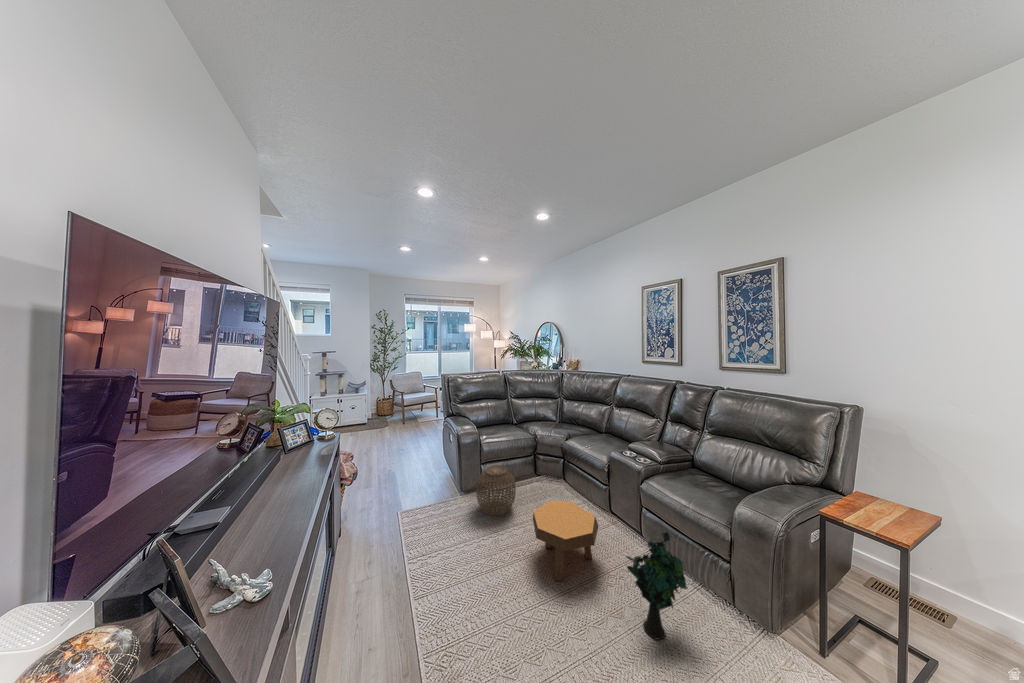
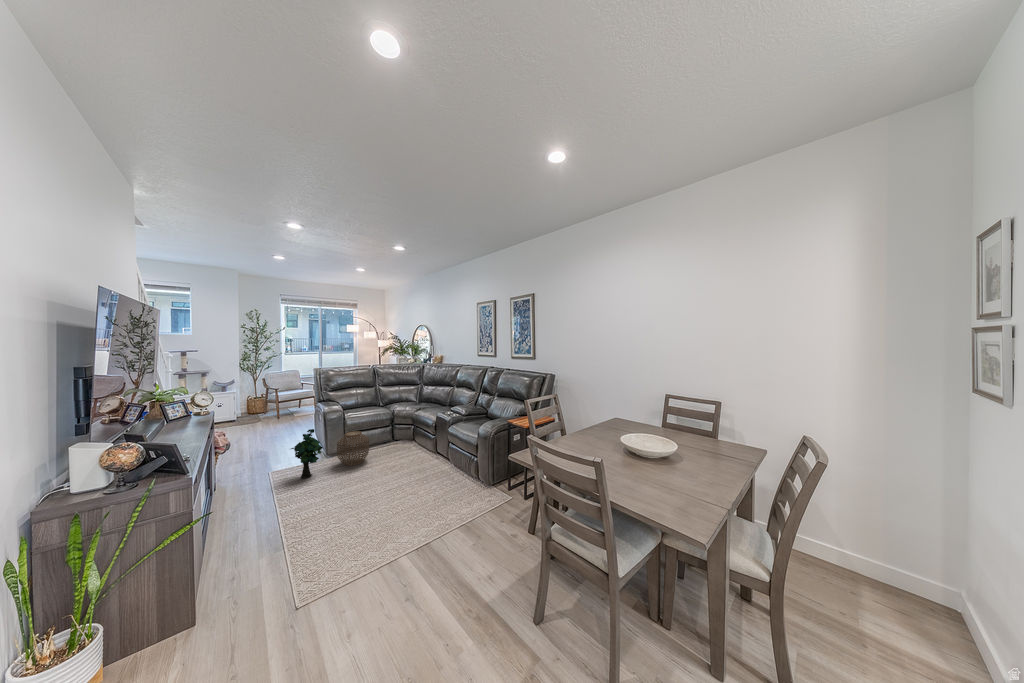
footstool: present [533,501,598,581] -> none [372,446,418,488]
decorative plant: present [627,531,687,640] -> present [291,429,323,478]

